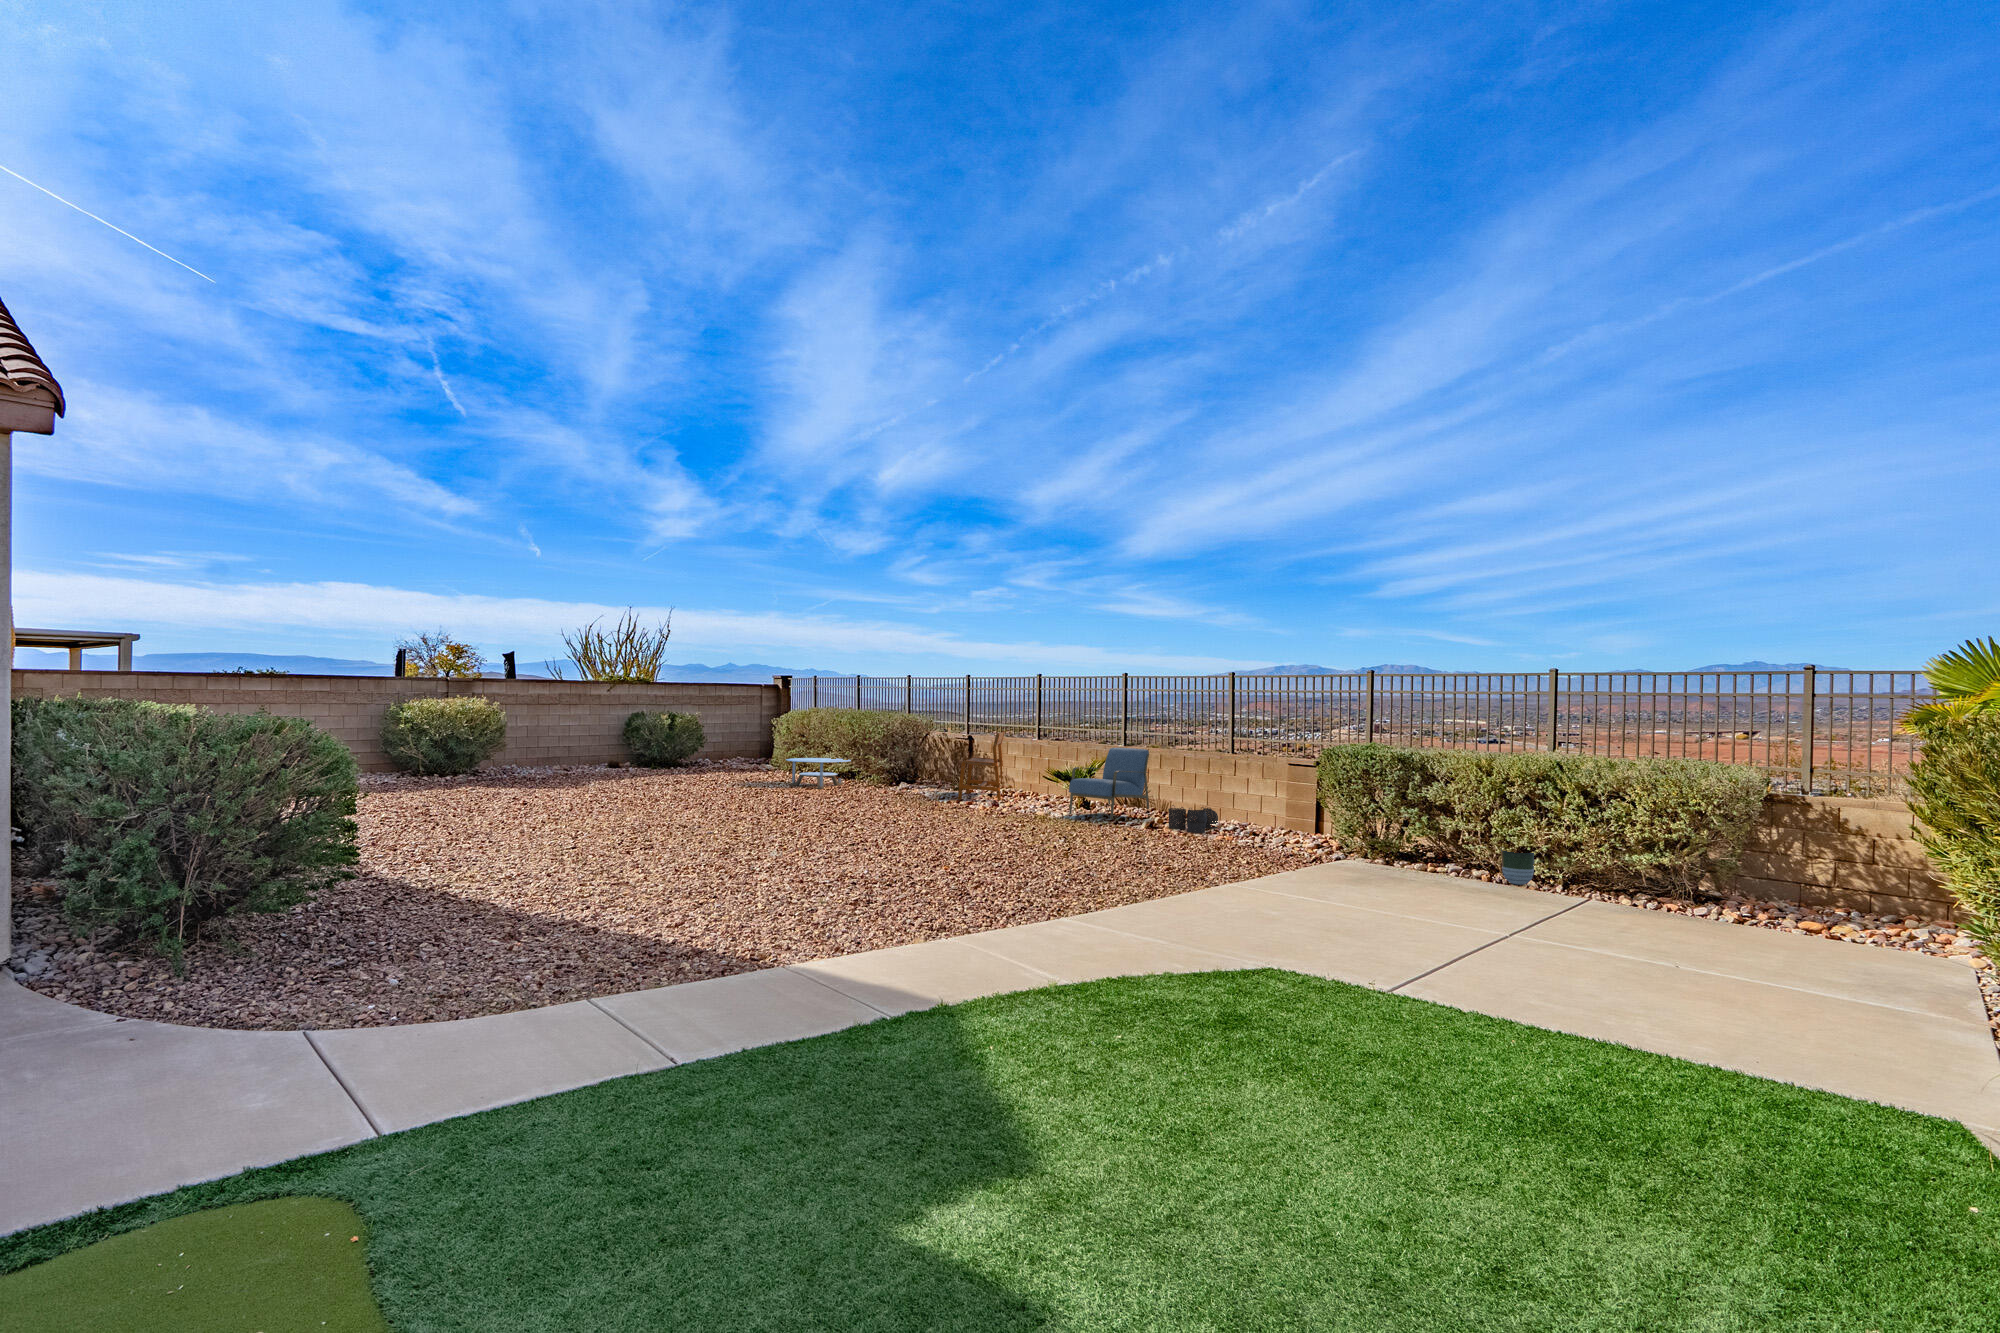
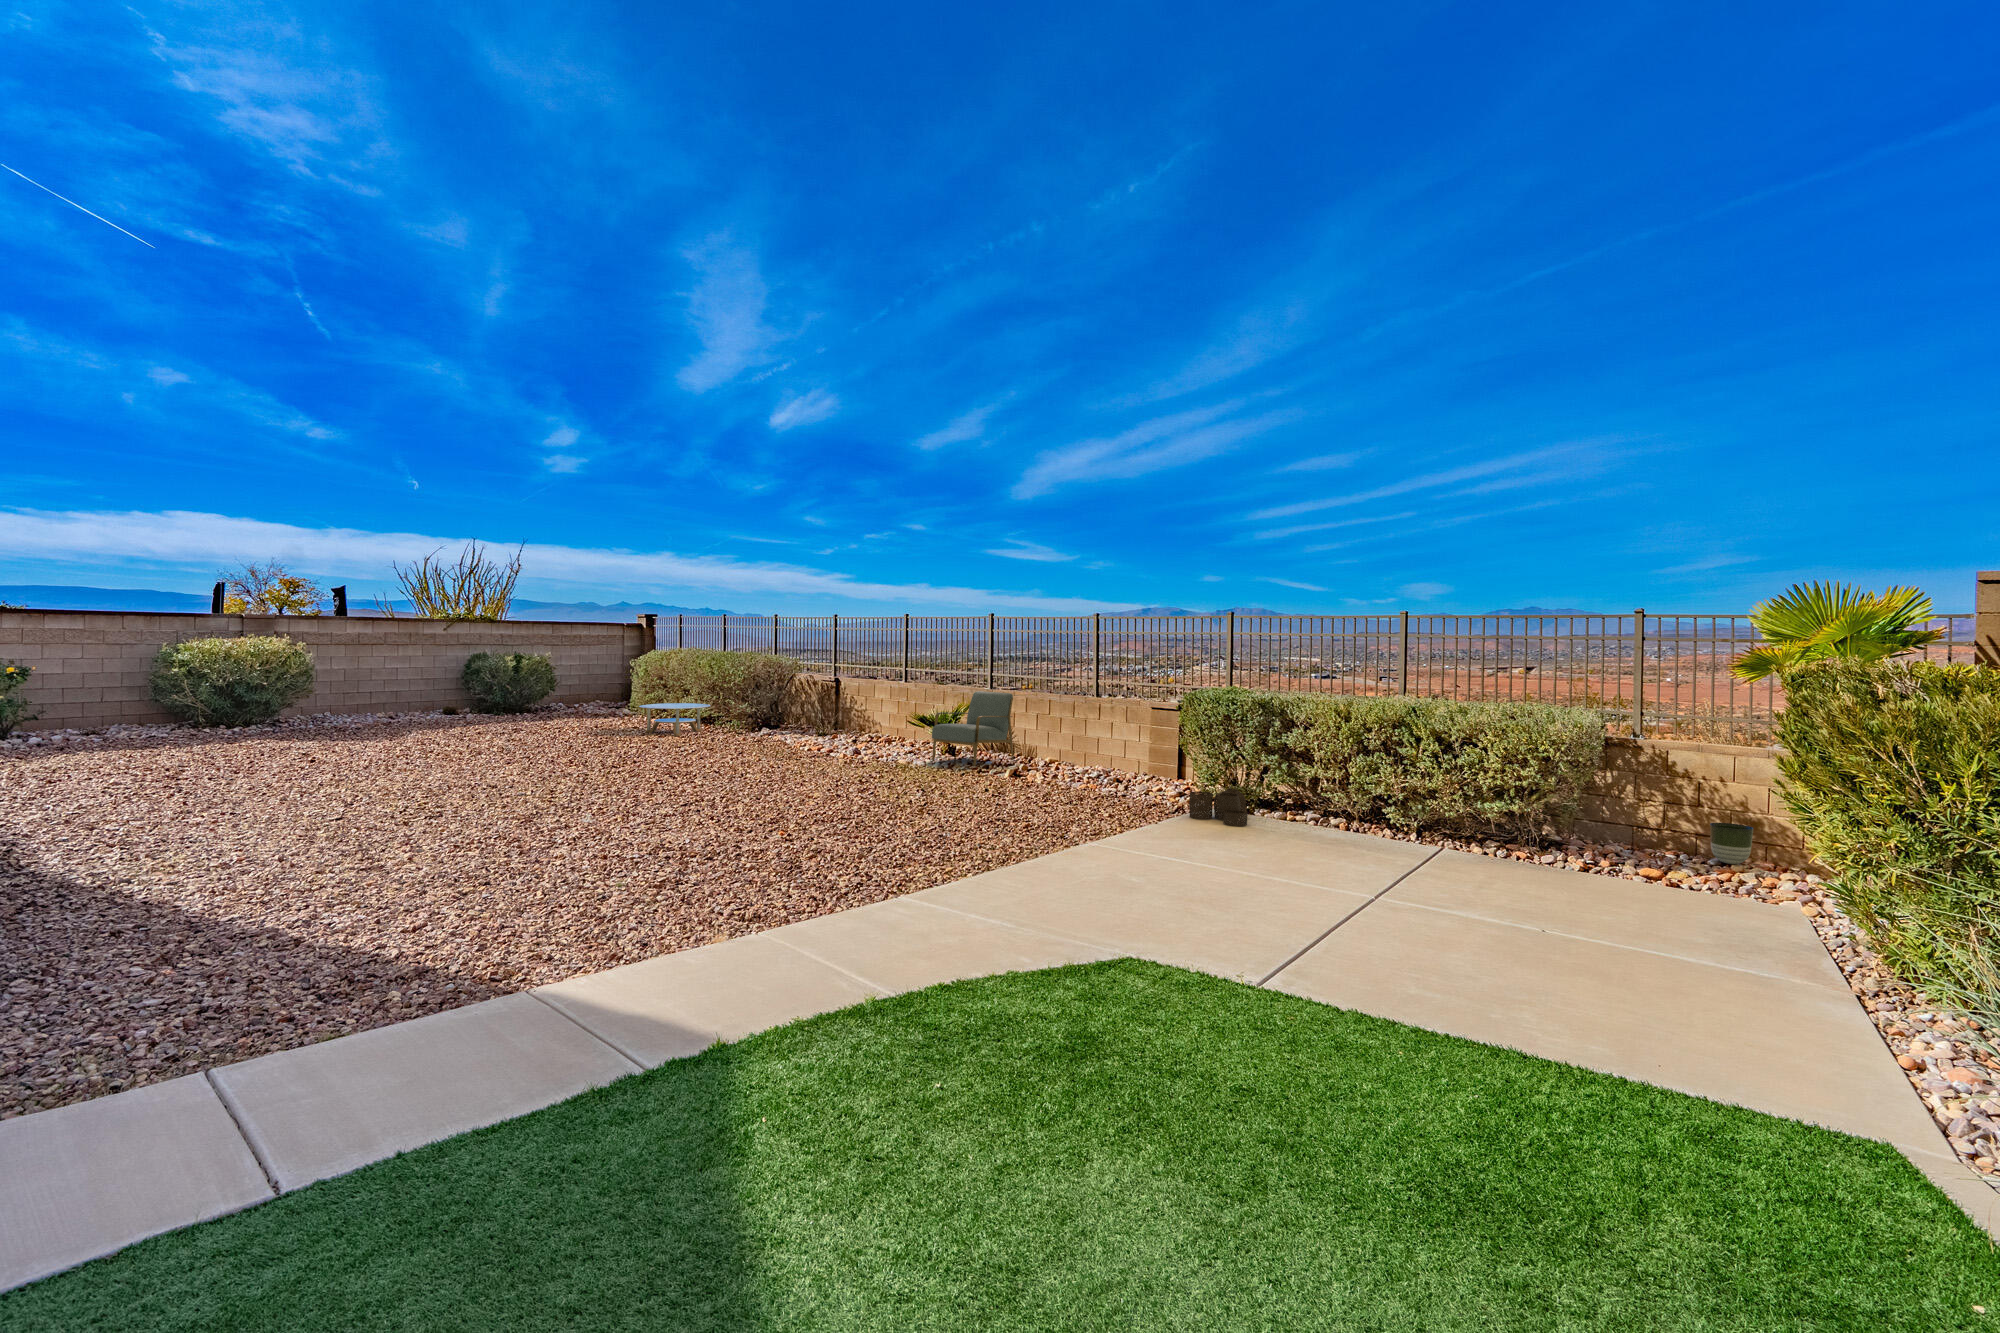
bench: present [958,731,1006,800] -> none [820,674,871,746]
woven basket: present [1169,805,1218,833] -> present [1189,786,1248,826]
planter: present [1501,850,1534,885] -> present [1710,823,1753,864]

